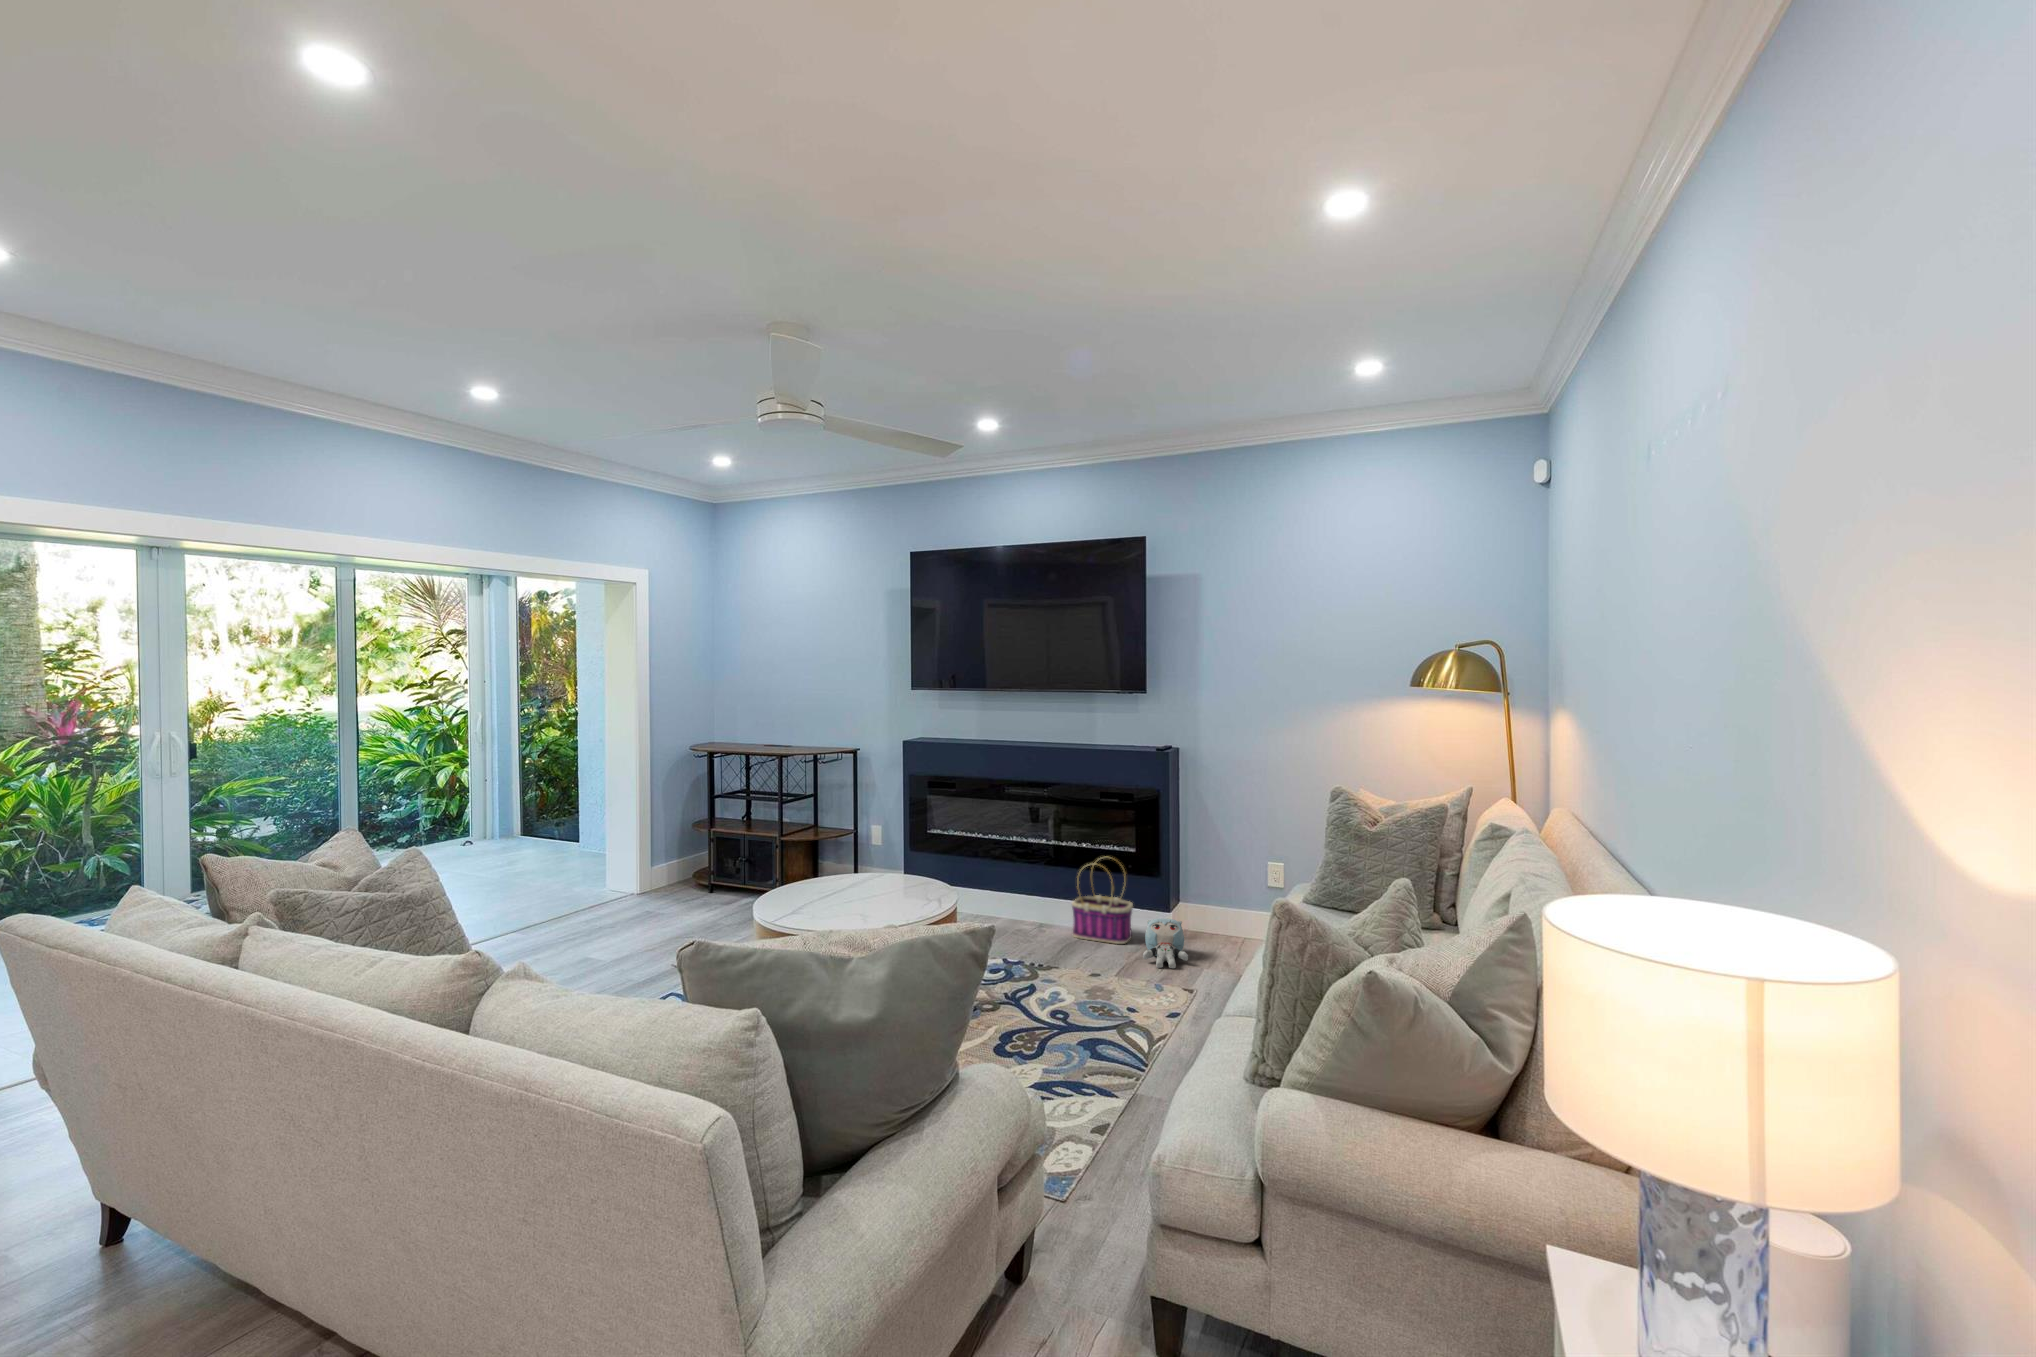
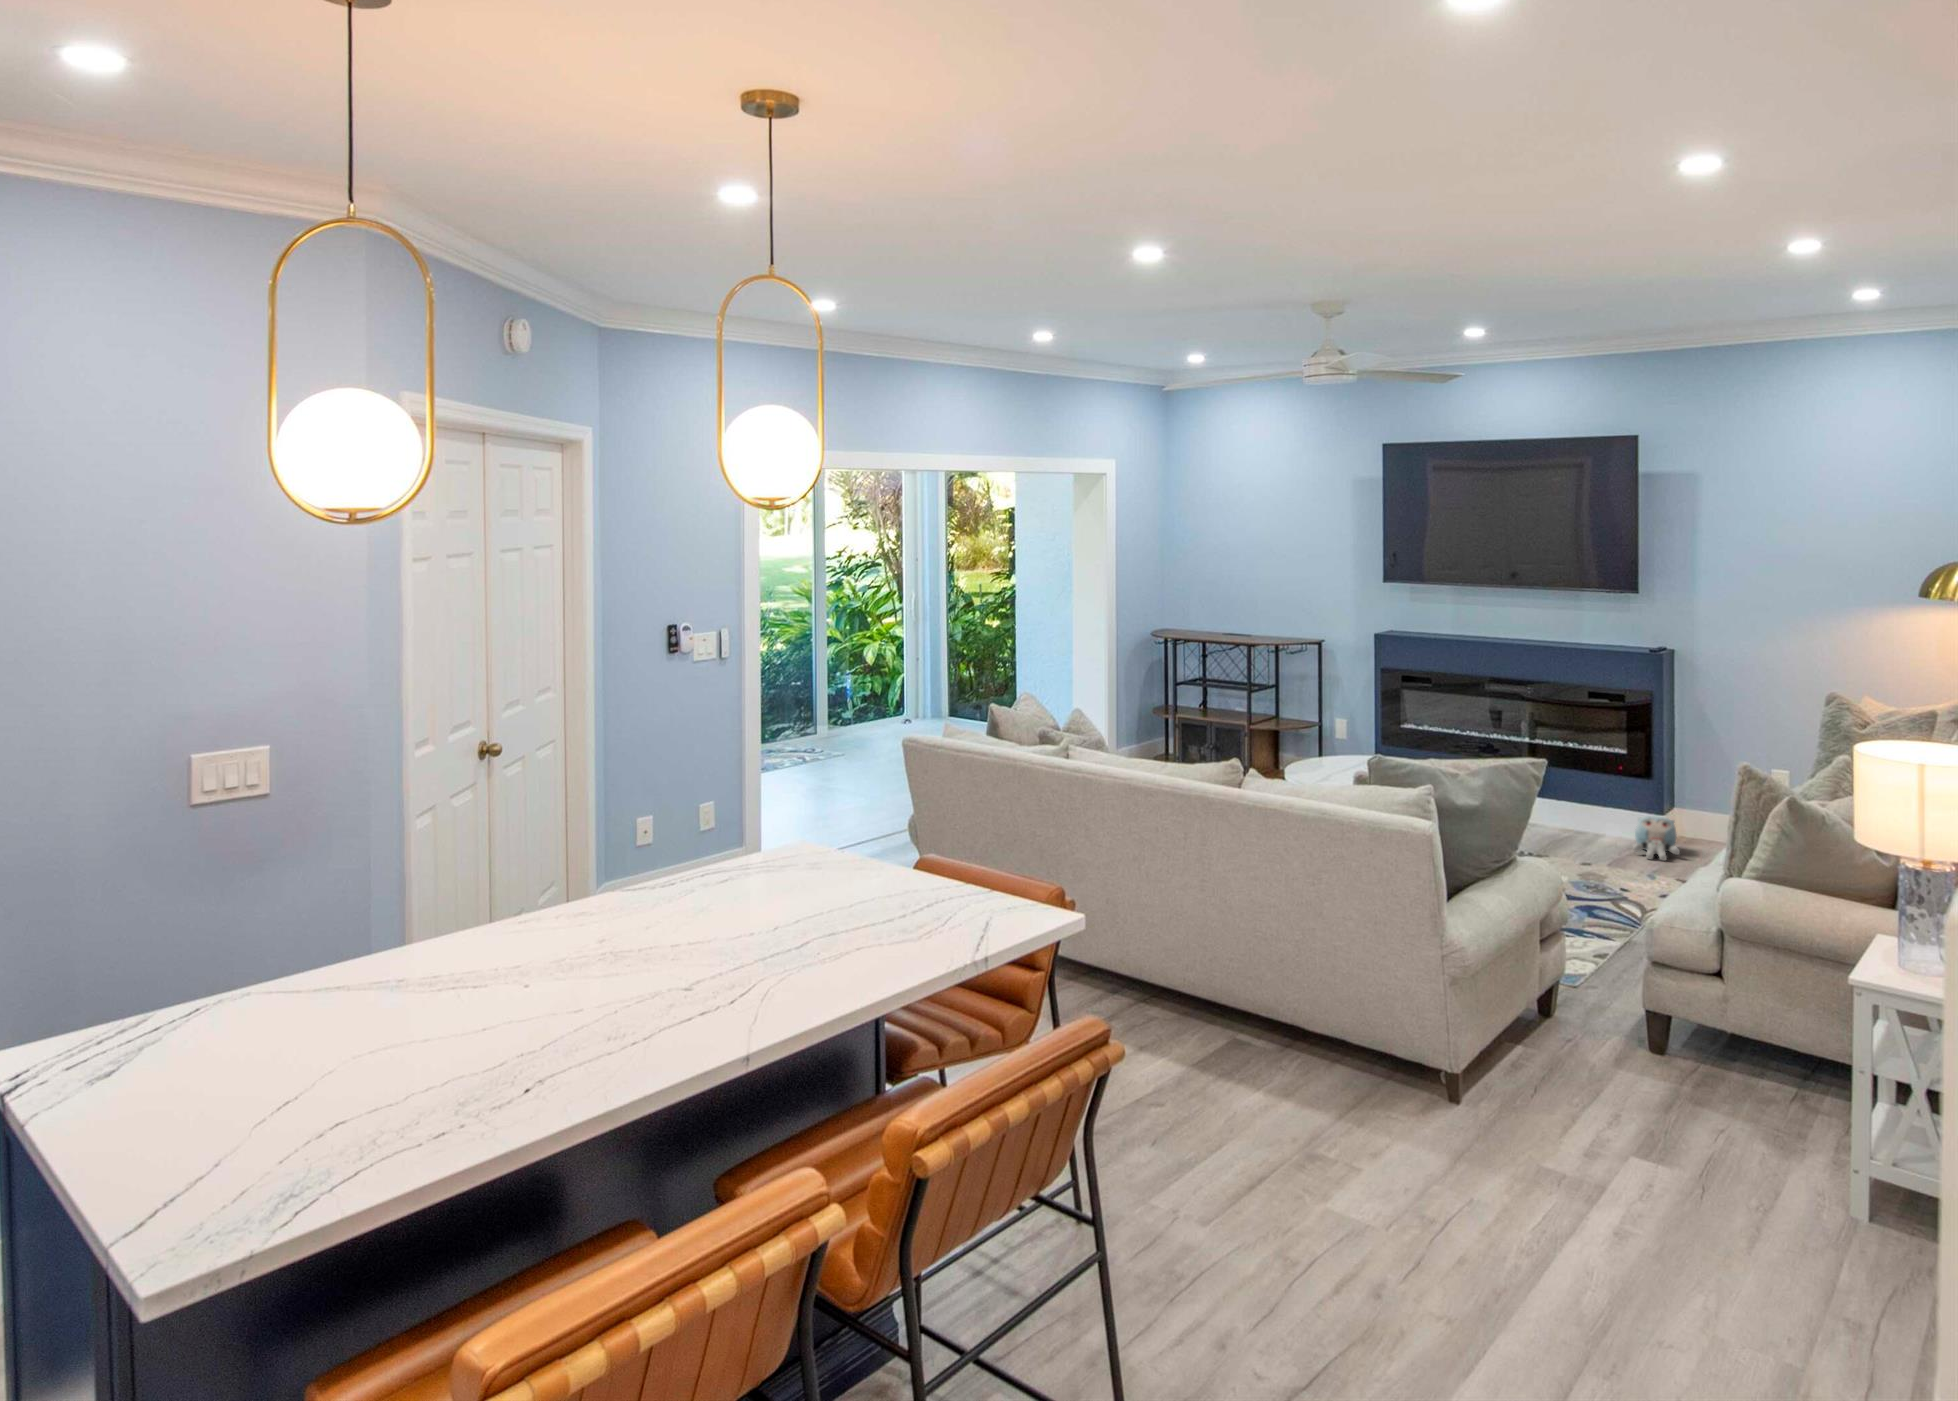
basket: present [1072,862,1133,944] -> none [1557,757,1623,839]

